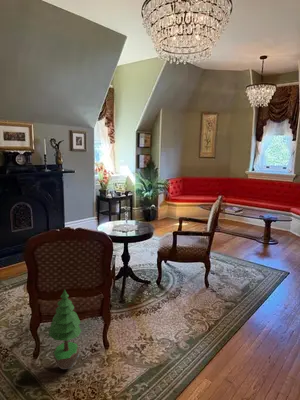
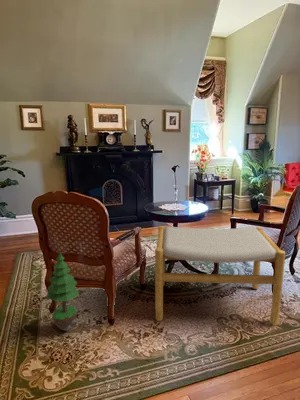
footstool: none [119,237,229,332] -> present [155,226,286,325]

